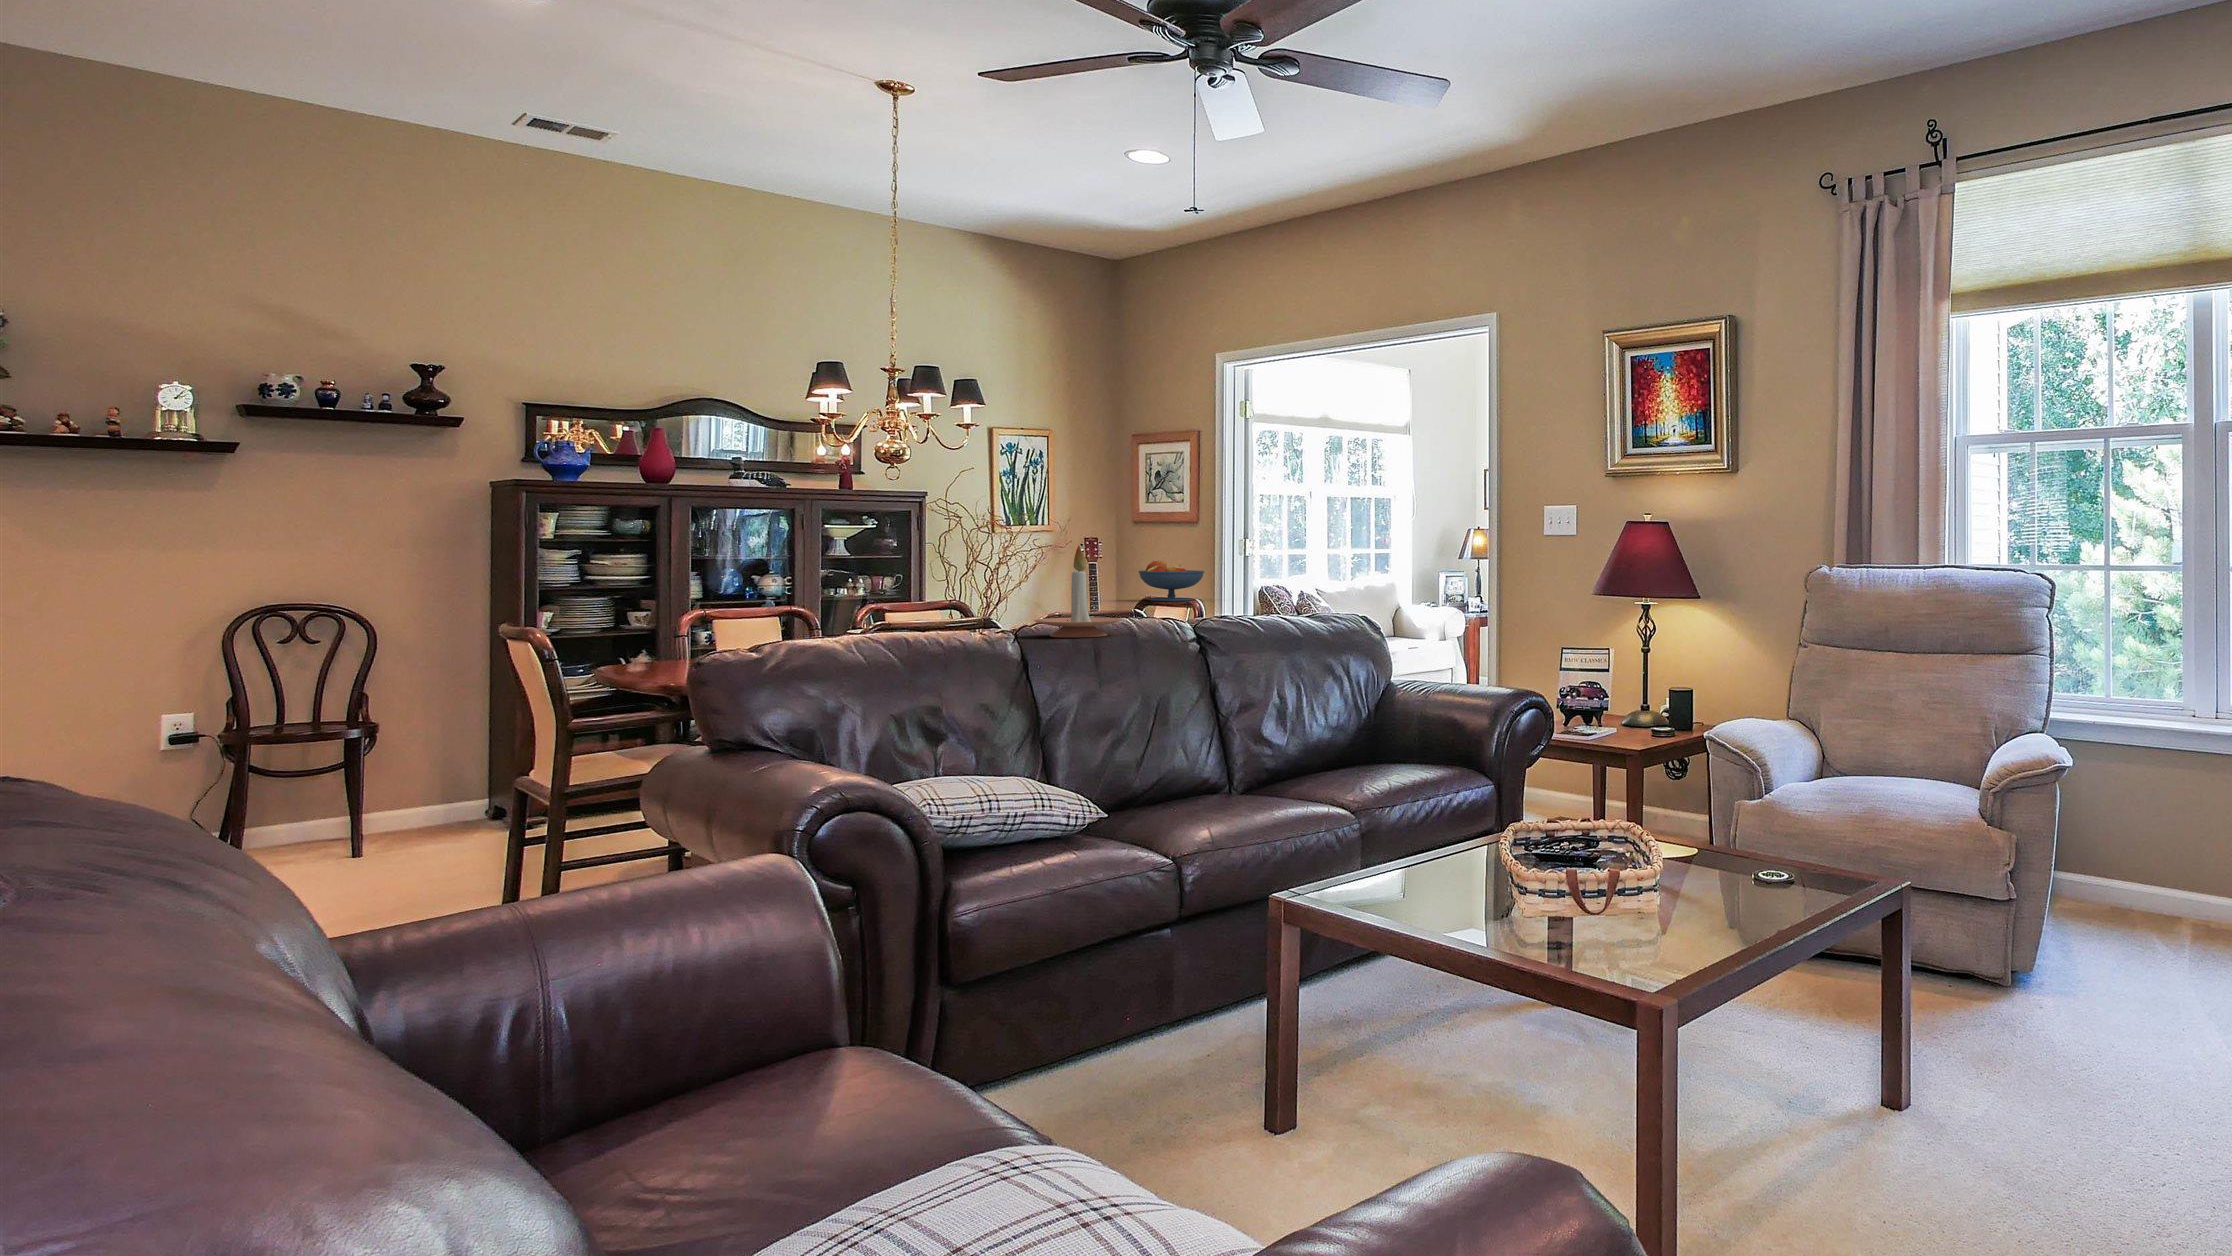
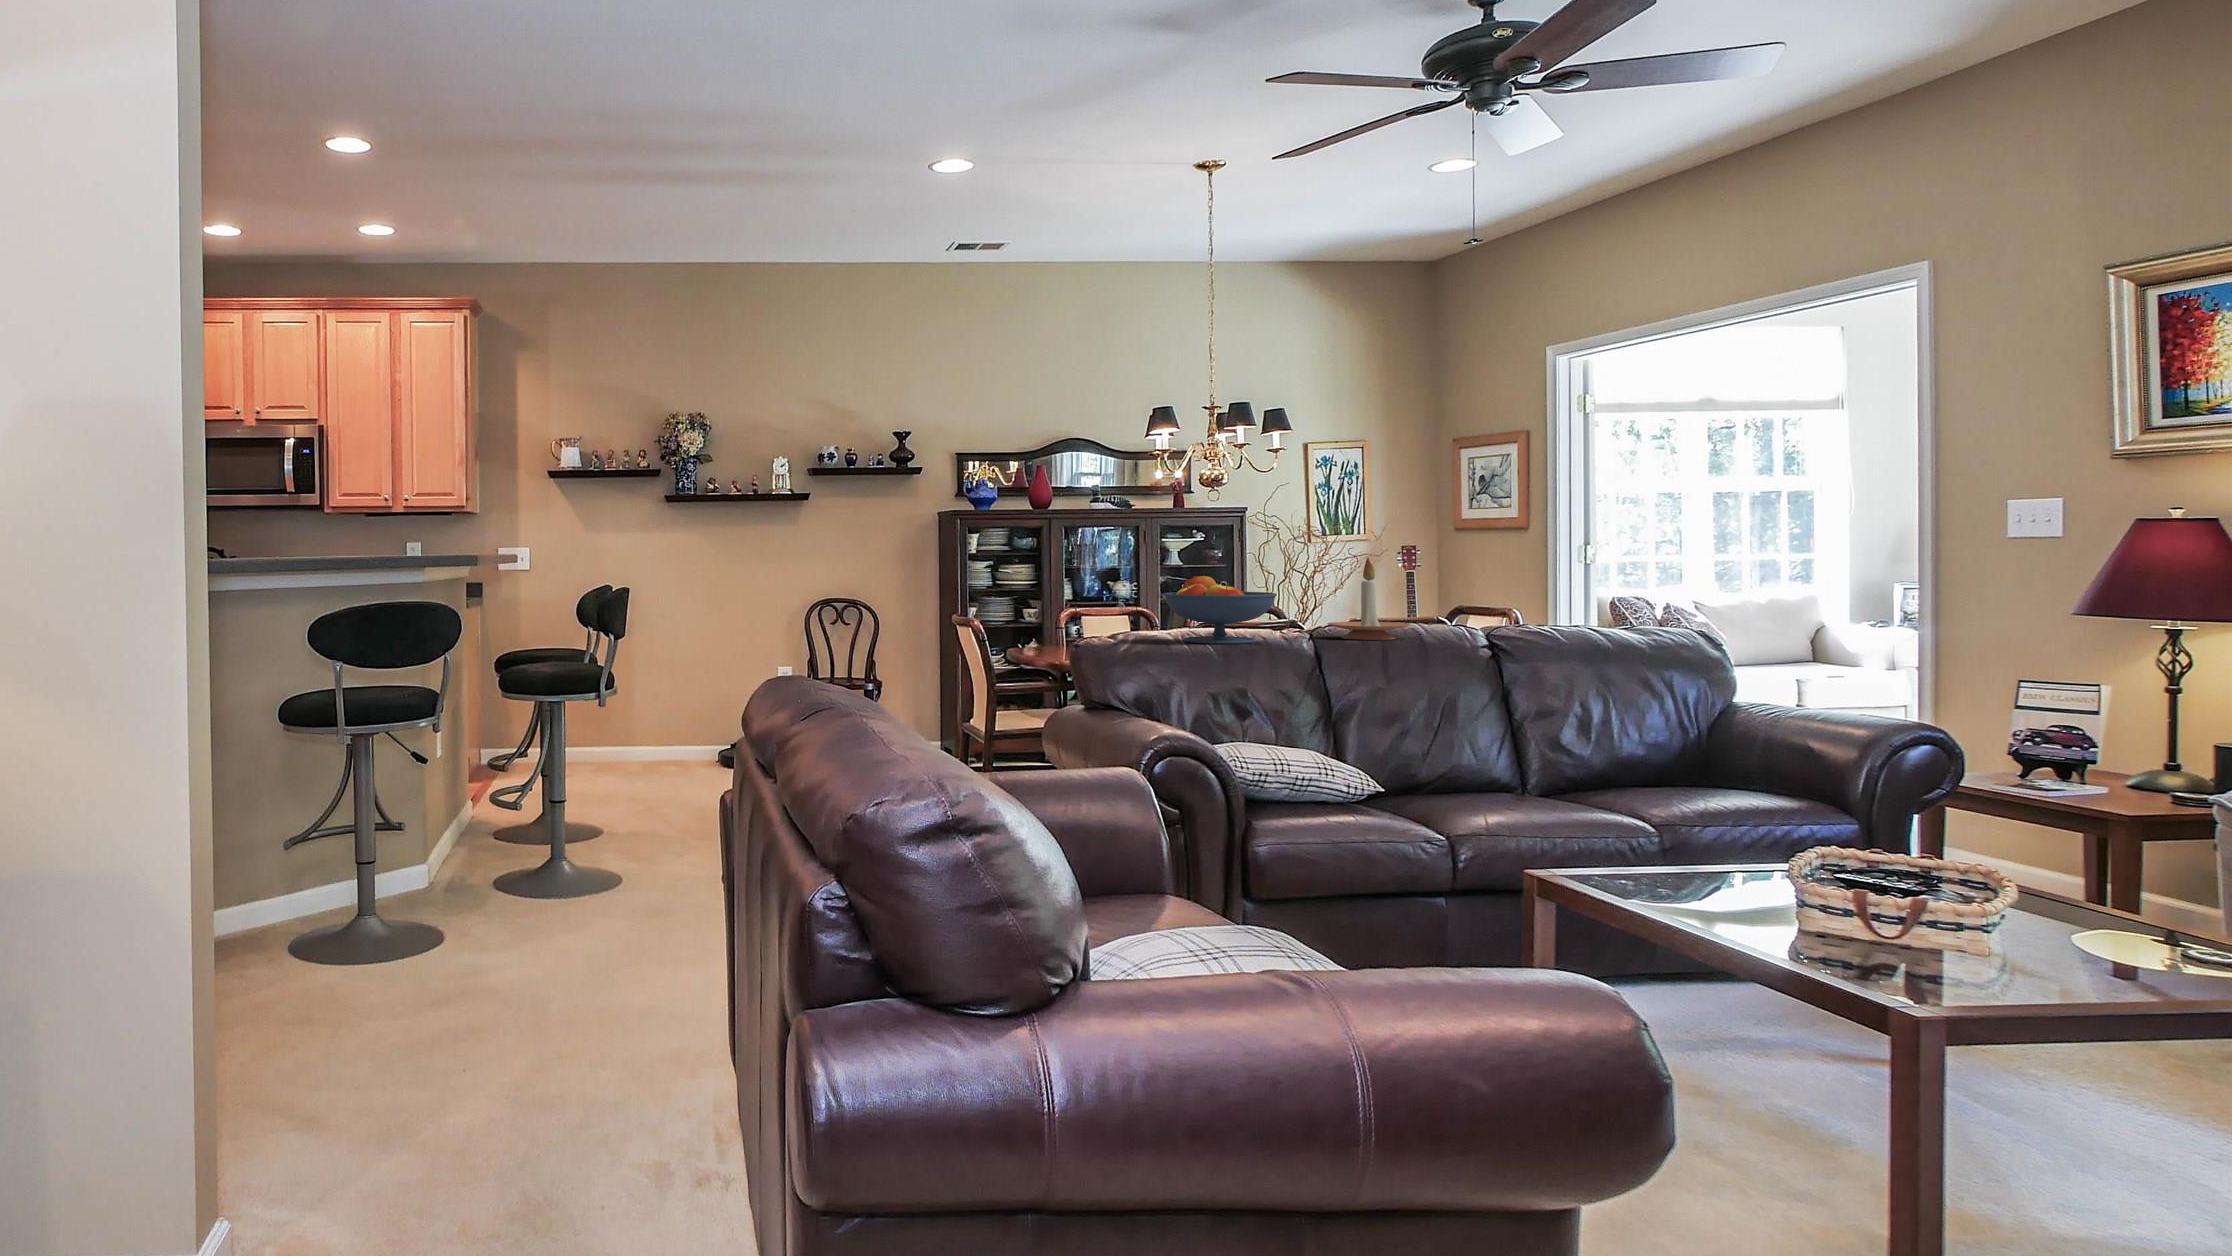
fruit bowl: present [1138,561,1204,601] -> present [1164,576,1277,644]

